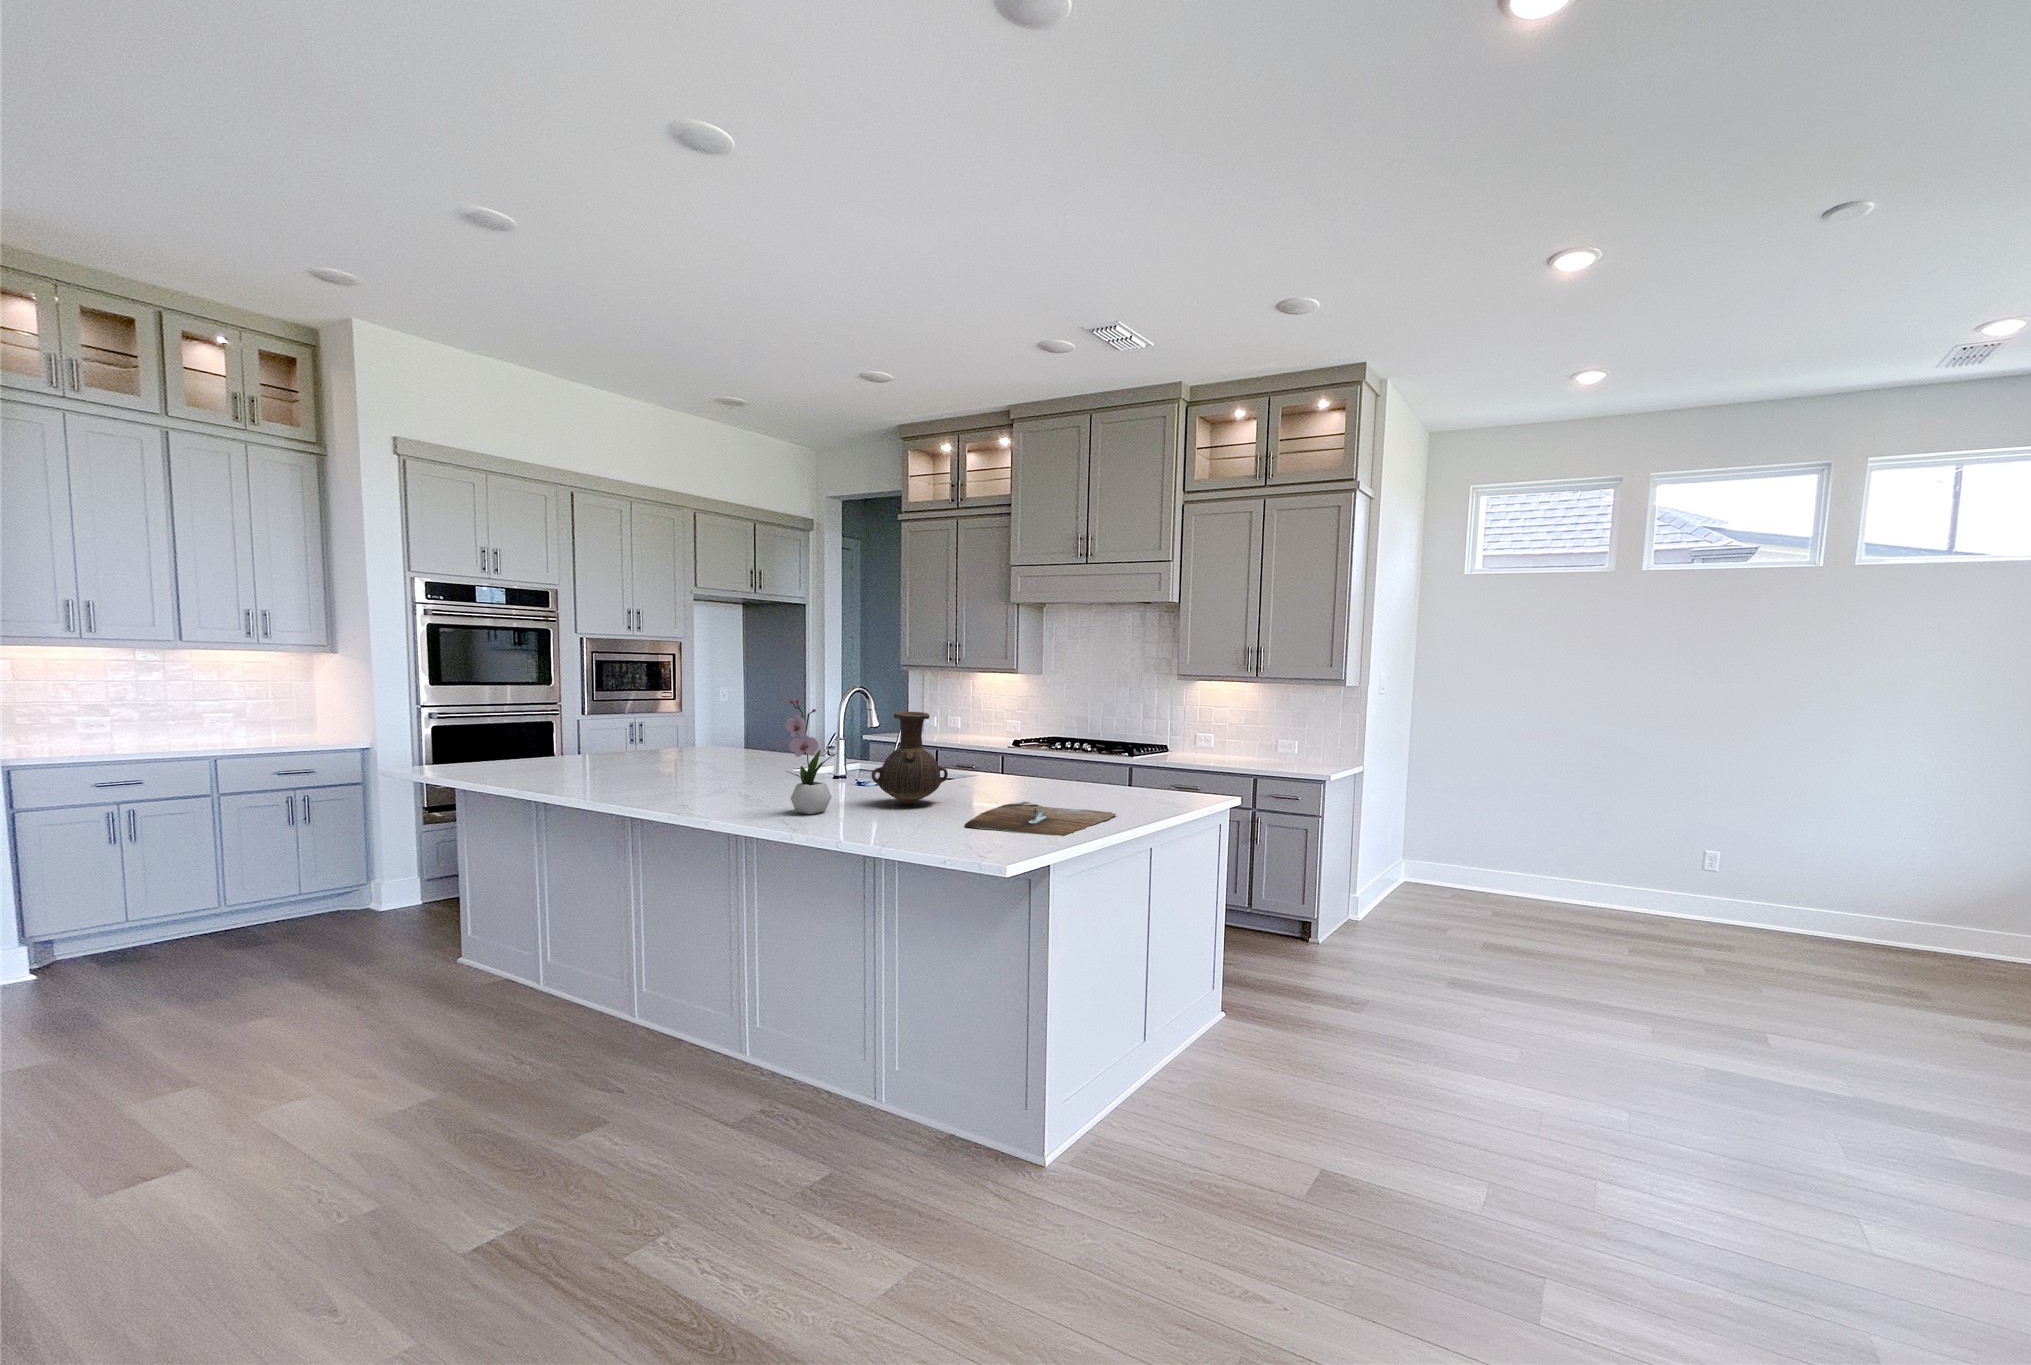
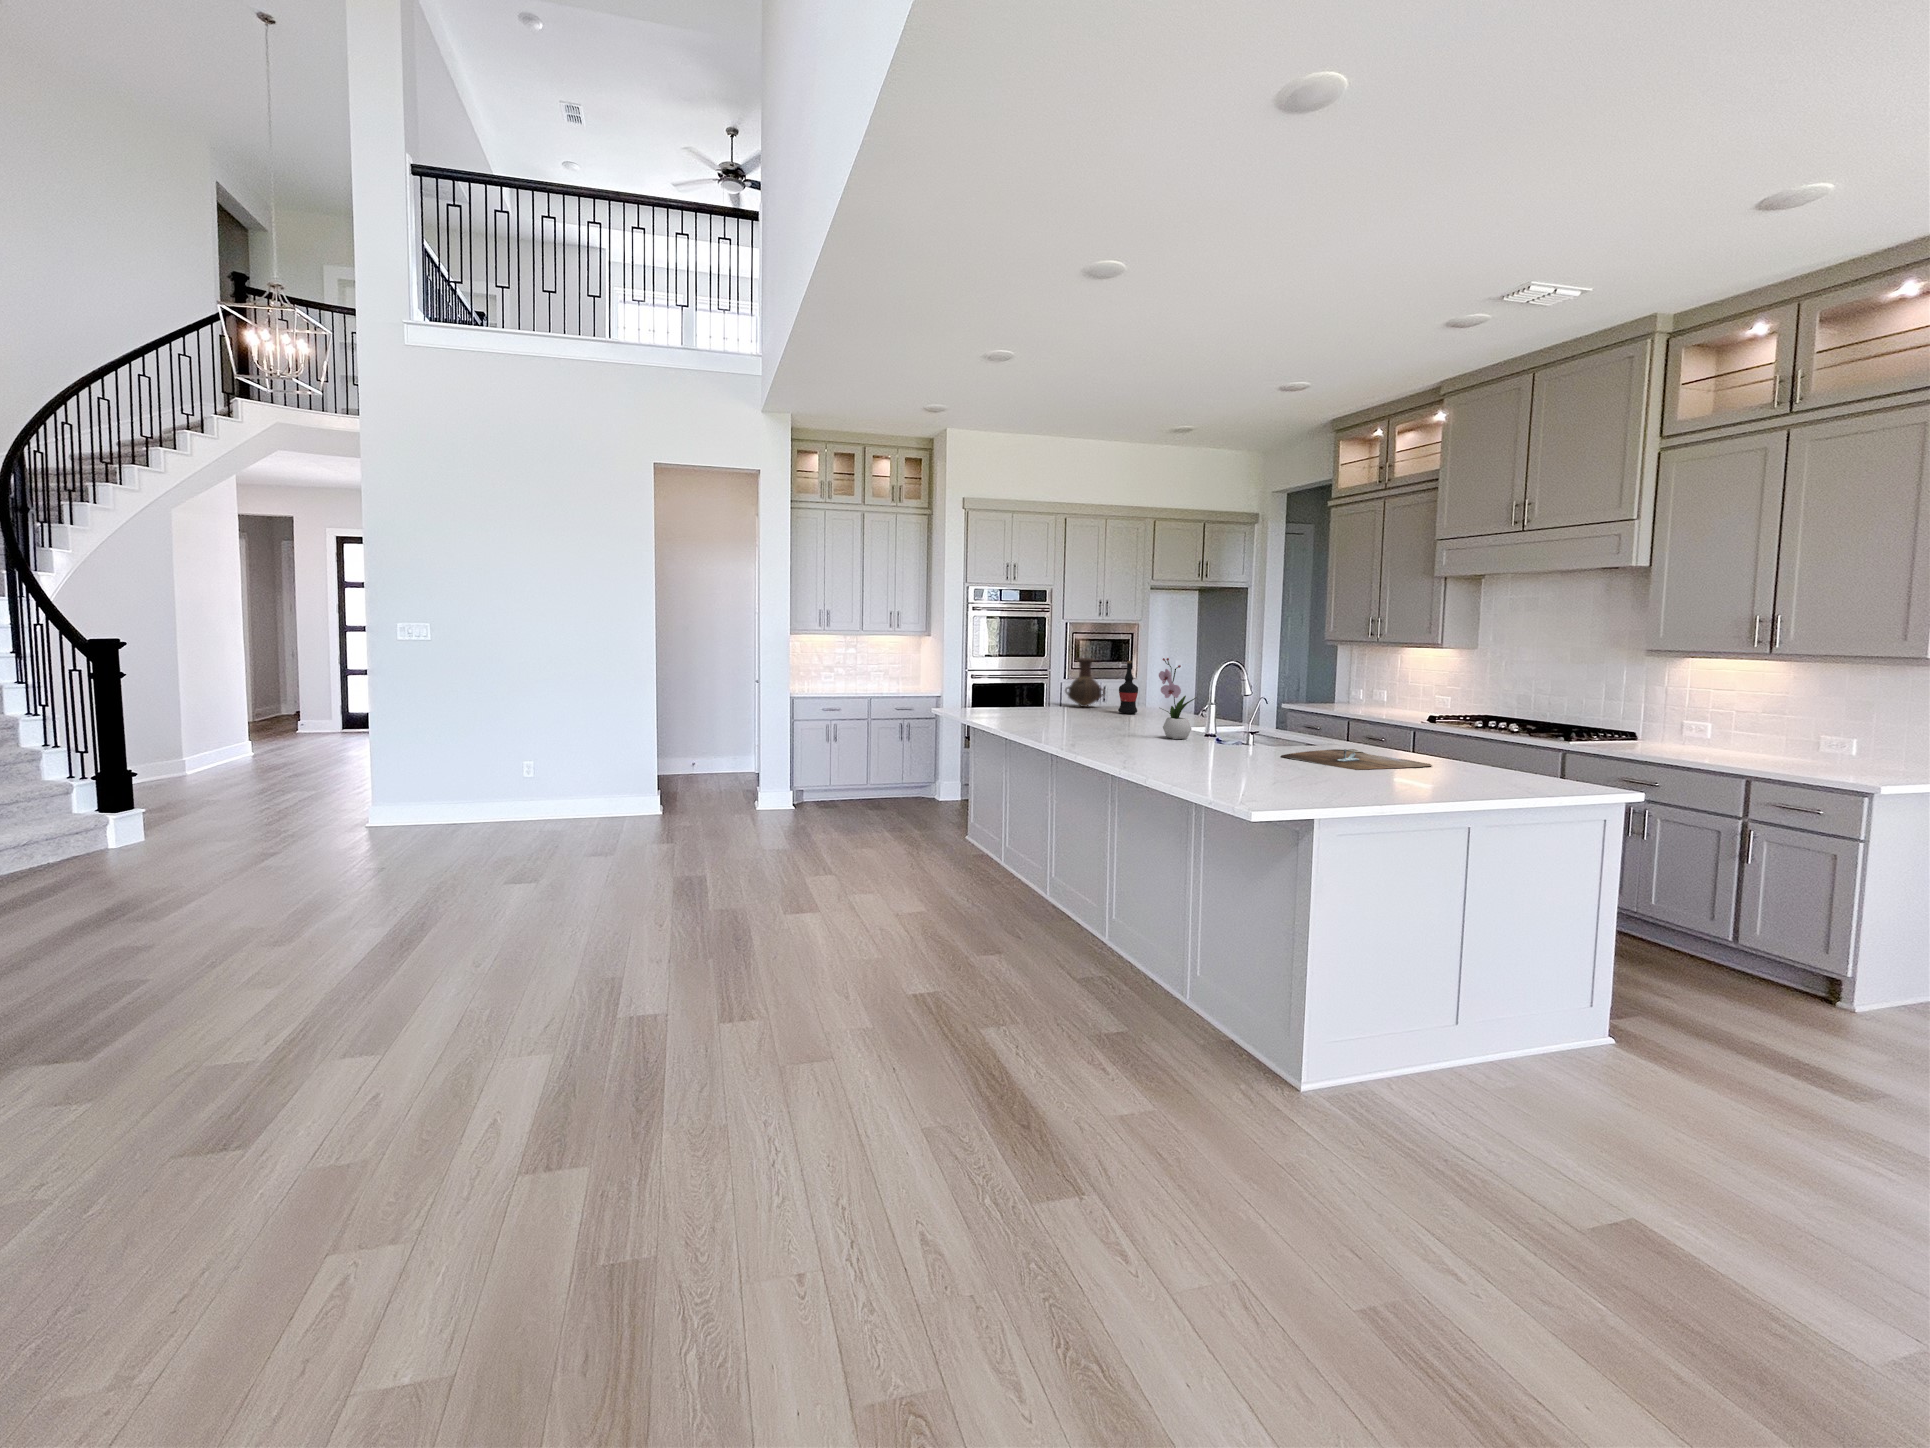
wine bottle: none [690,698,720,773] -> present [1118,661,1138,714]
vase: present [871,712,948,804] -> present [1065,658,1105,707]

